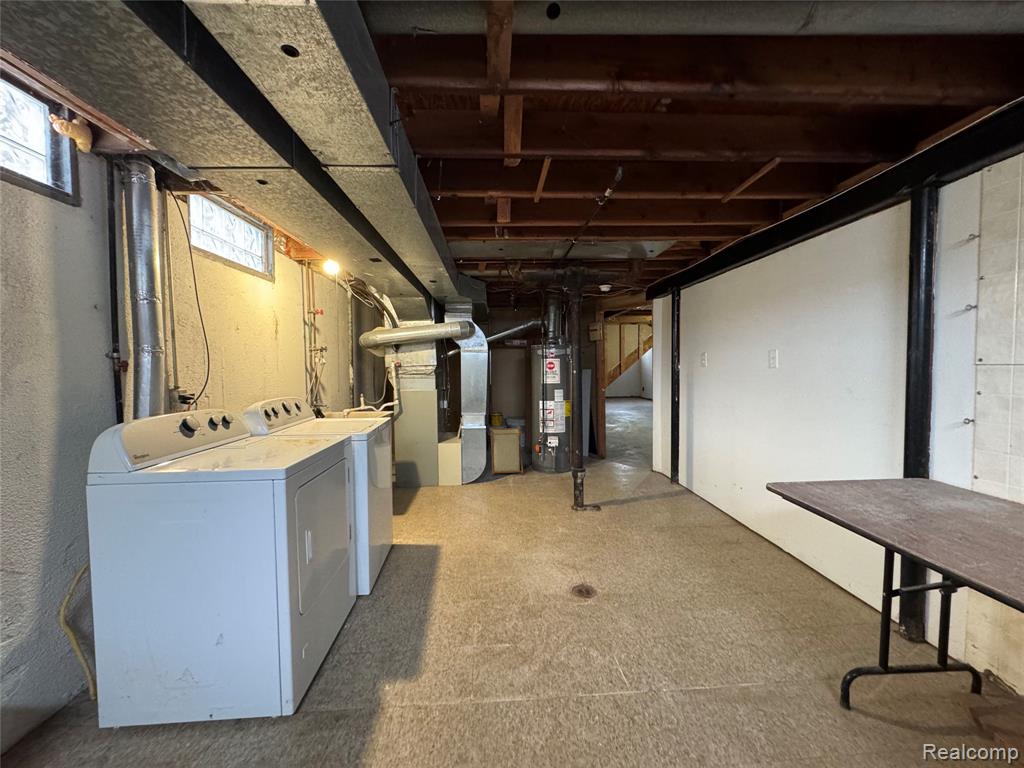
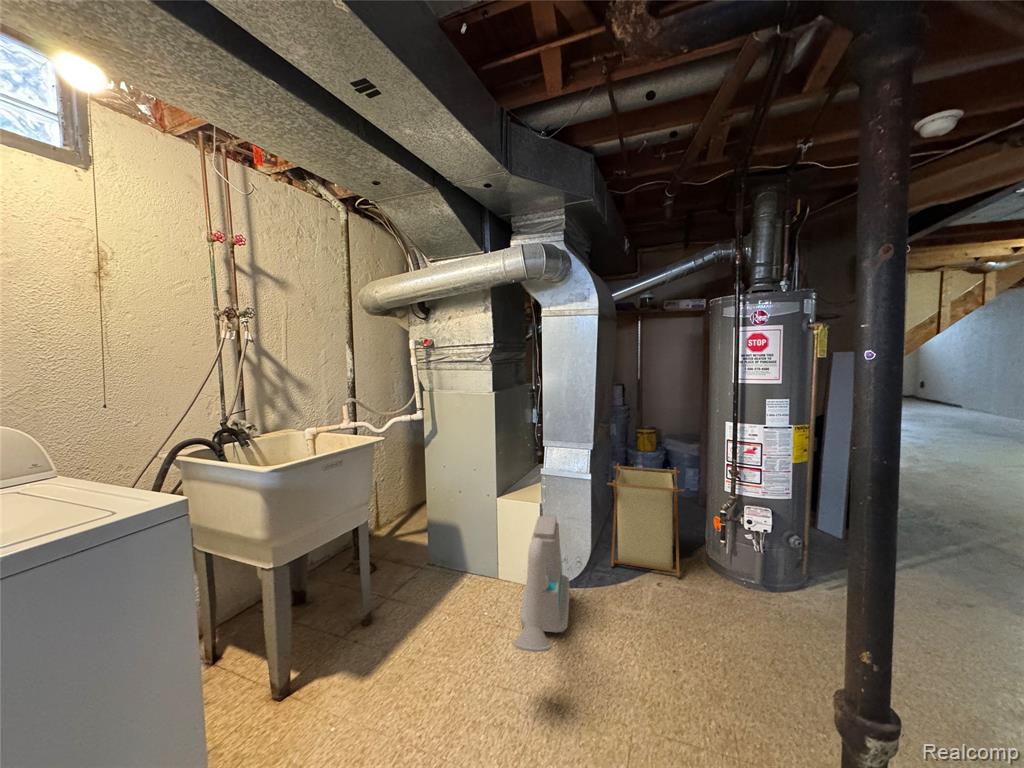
vacuum cleaner: none [458,448,484,495] -> present [513,516,570,652]

